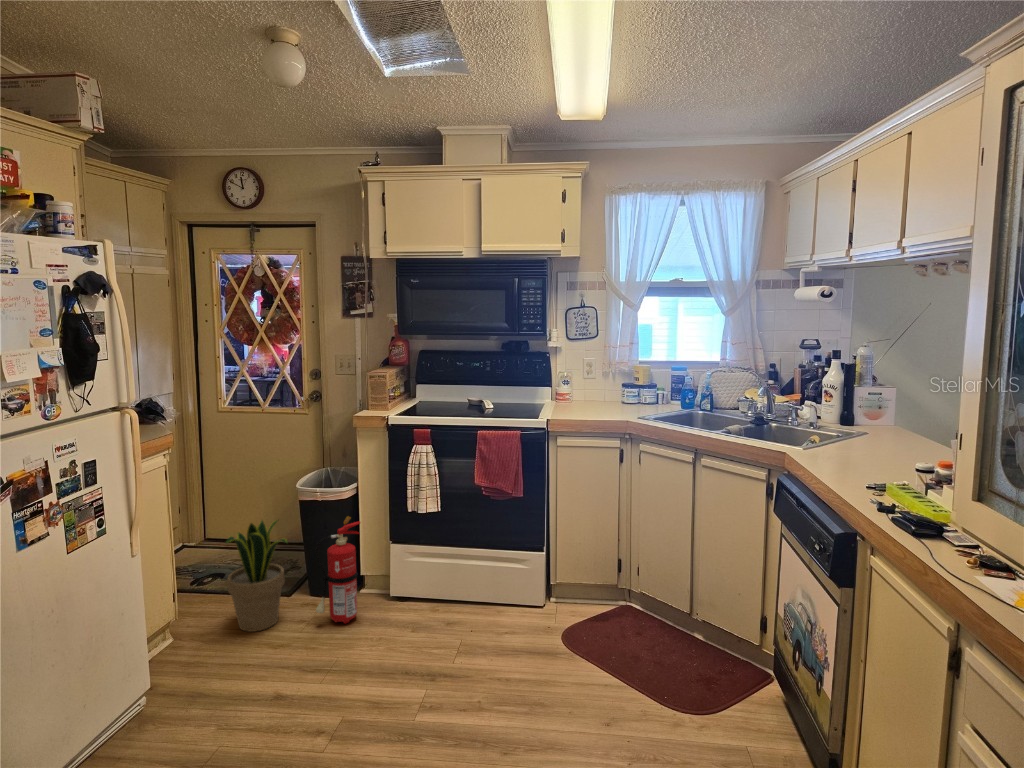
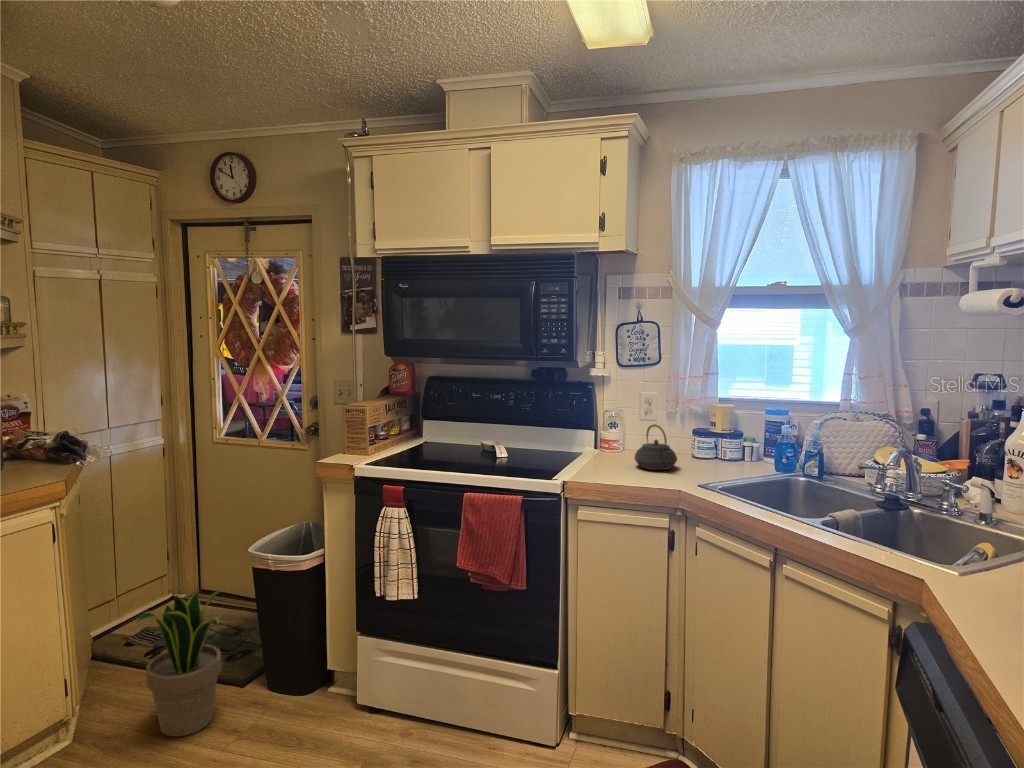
teapot: none [588,379,618,411] -> present [634,424,677,470]
fire extinguisher: present [315,516,360,623] -> none [249,596,312,739]

